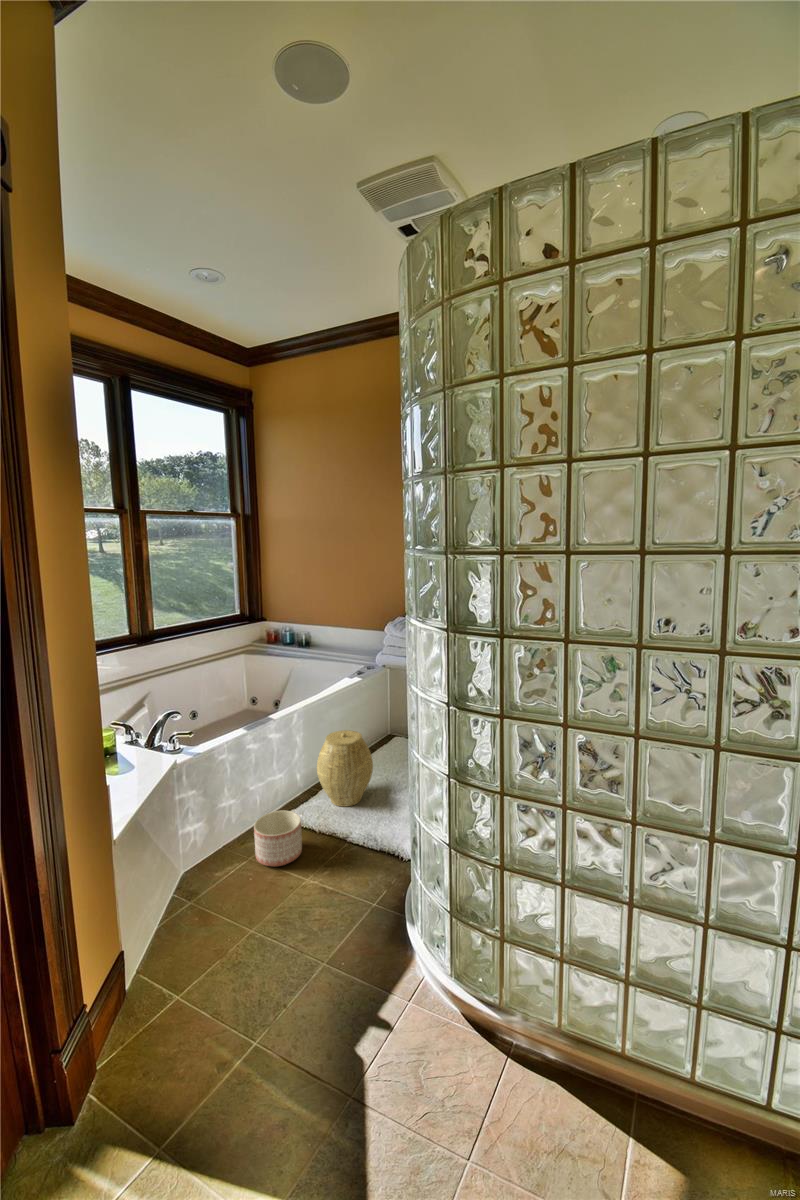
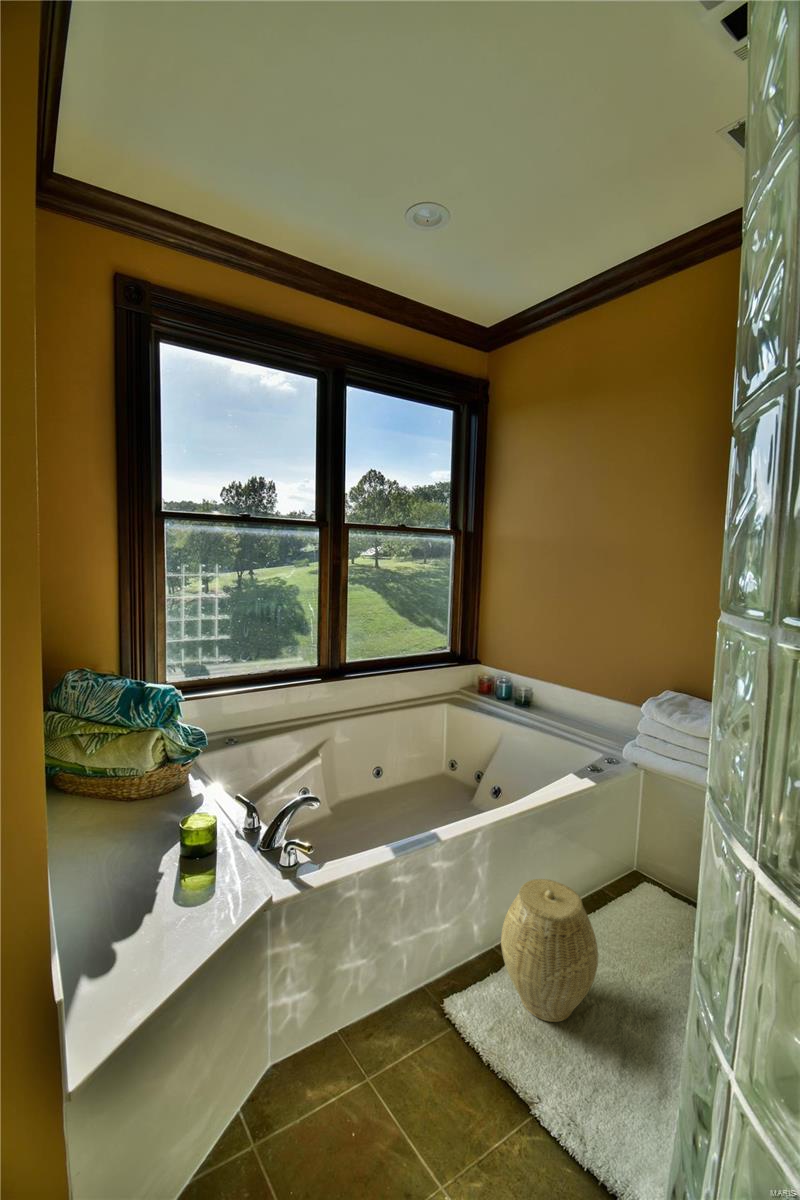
planter: present [254,810,302,867] -> none [371,1011,449,1136]

